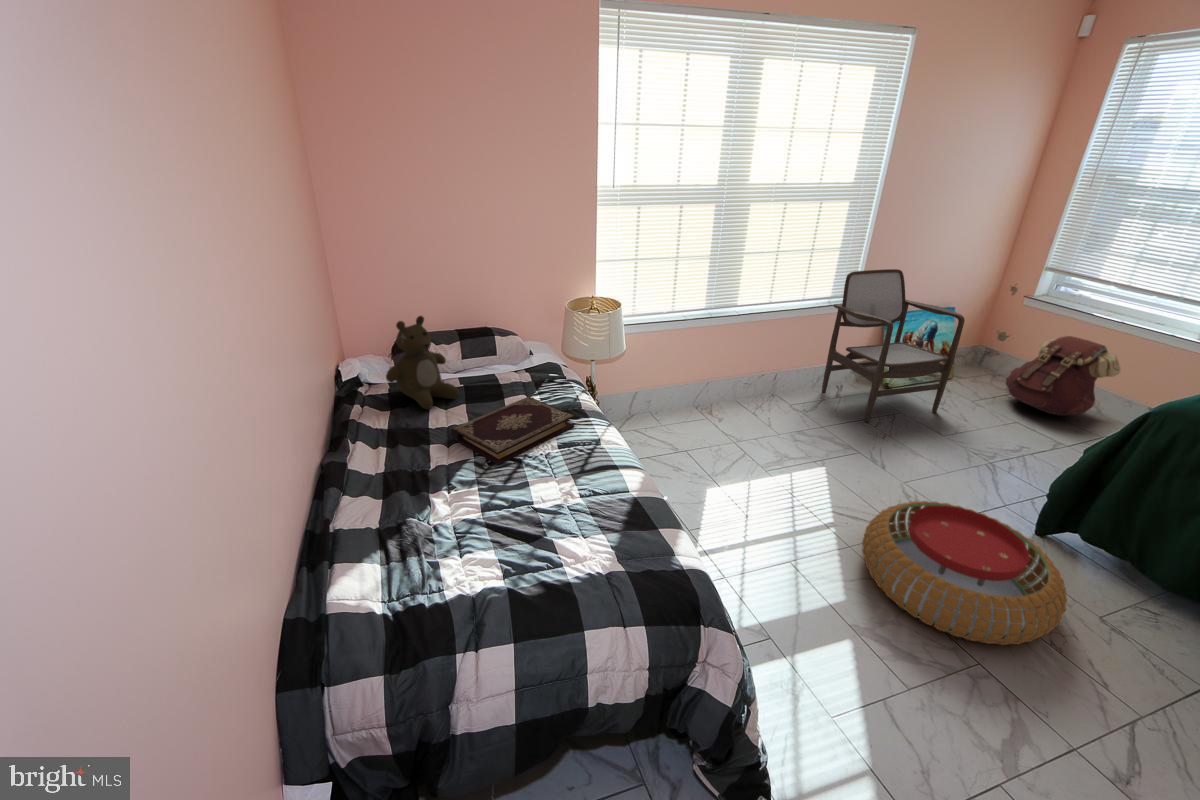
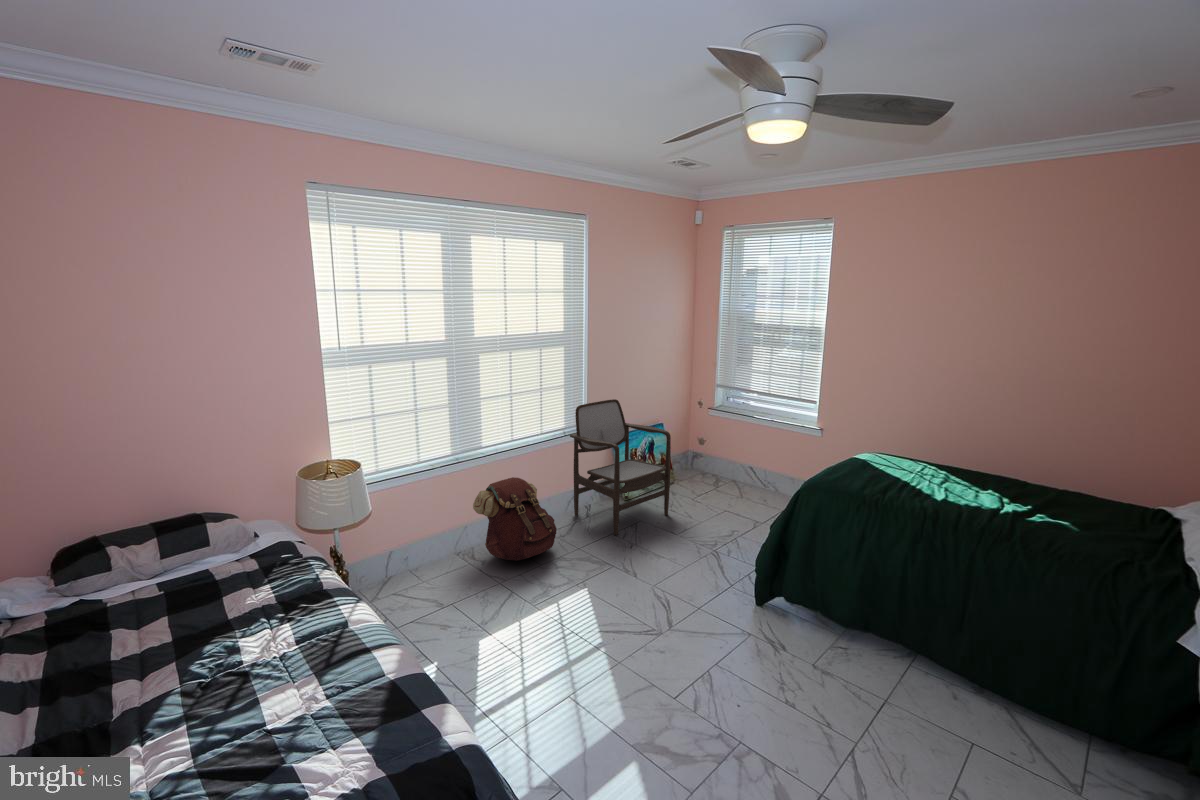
teddy bear: present [386,316,459,409] -> none [34,519,155,638]
backpack: present [1006,336,1120,416] -> present [473,477,557,561]
book: present [451,396,574,465] -> none [142,589,316,688]
pouf: present [862,501,1067,645] -> none [628,597,784,721]

